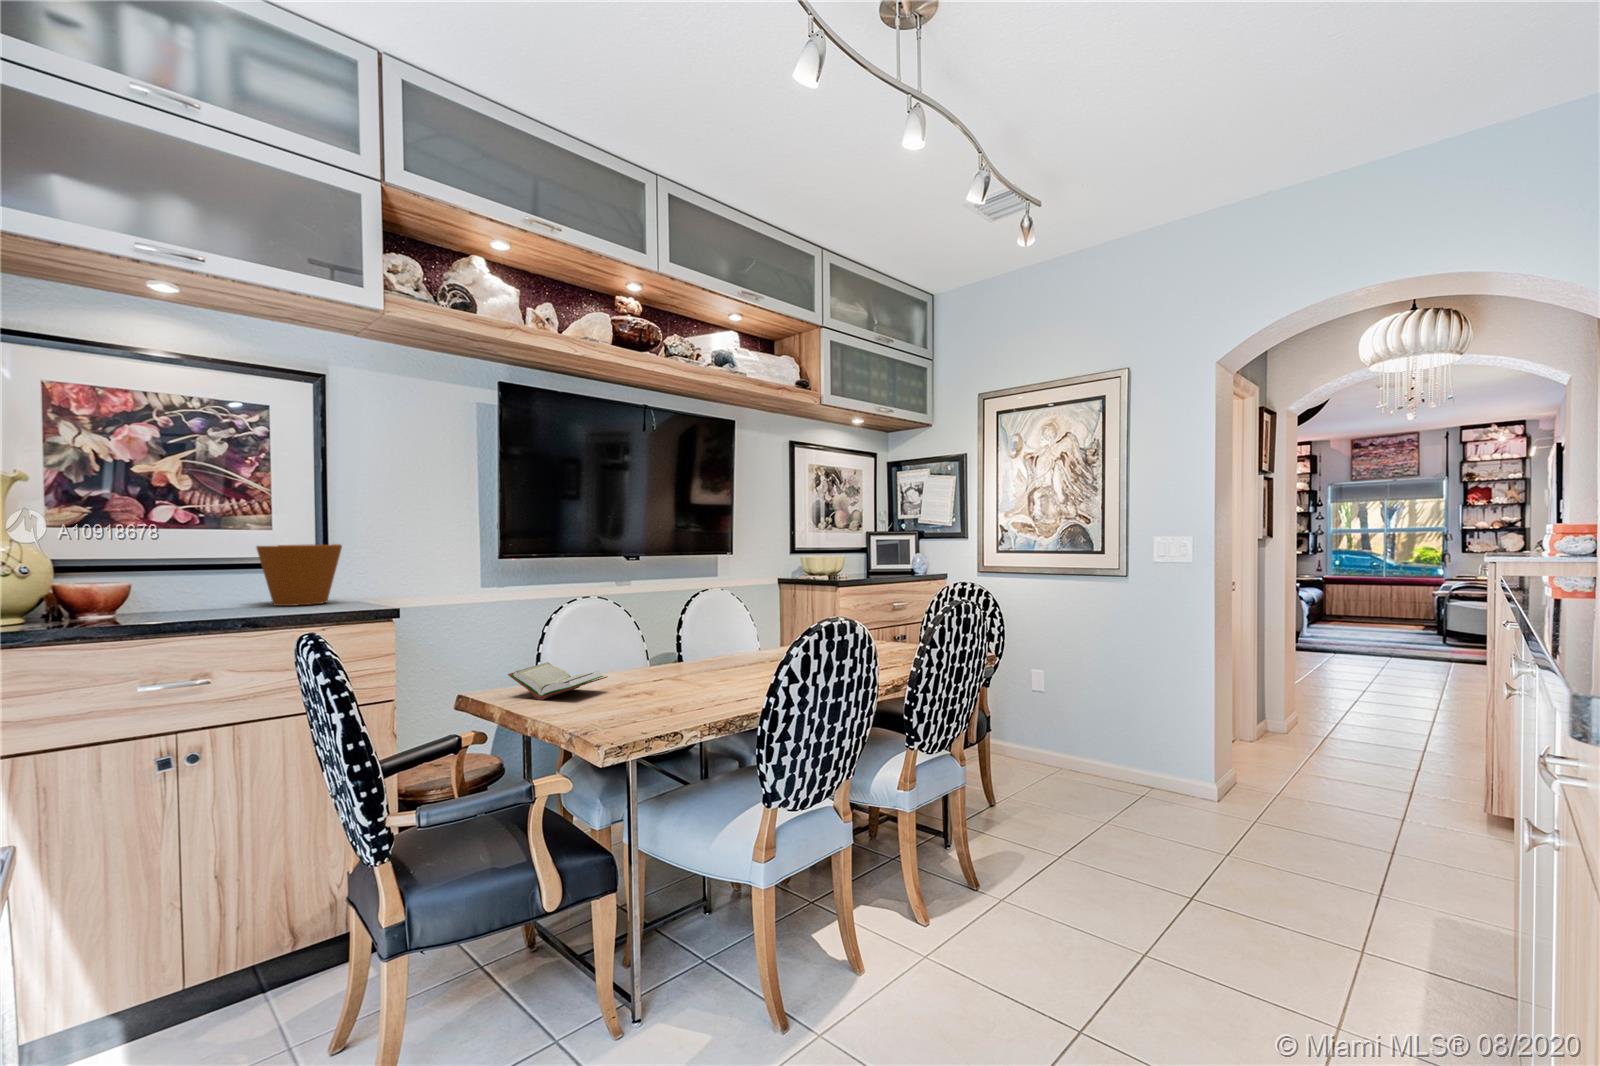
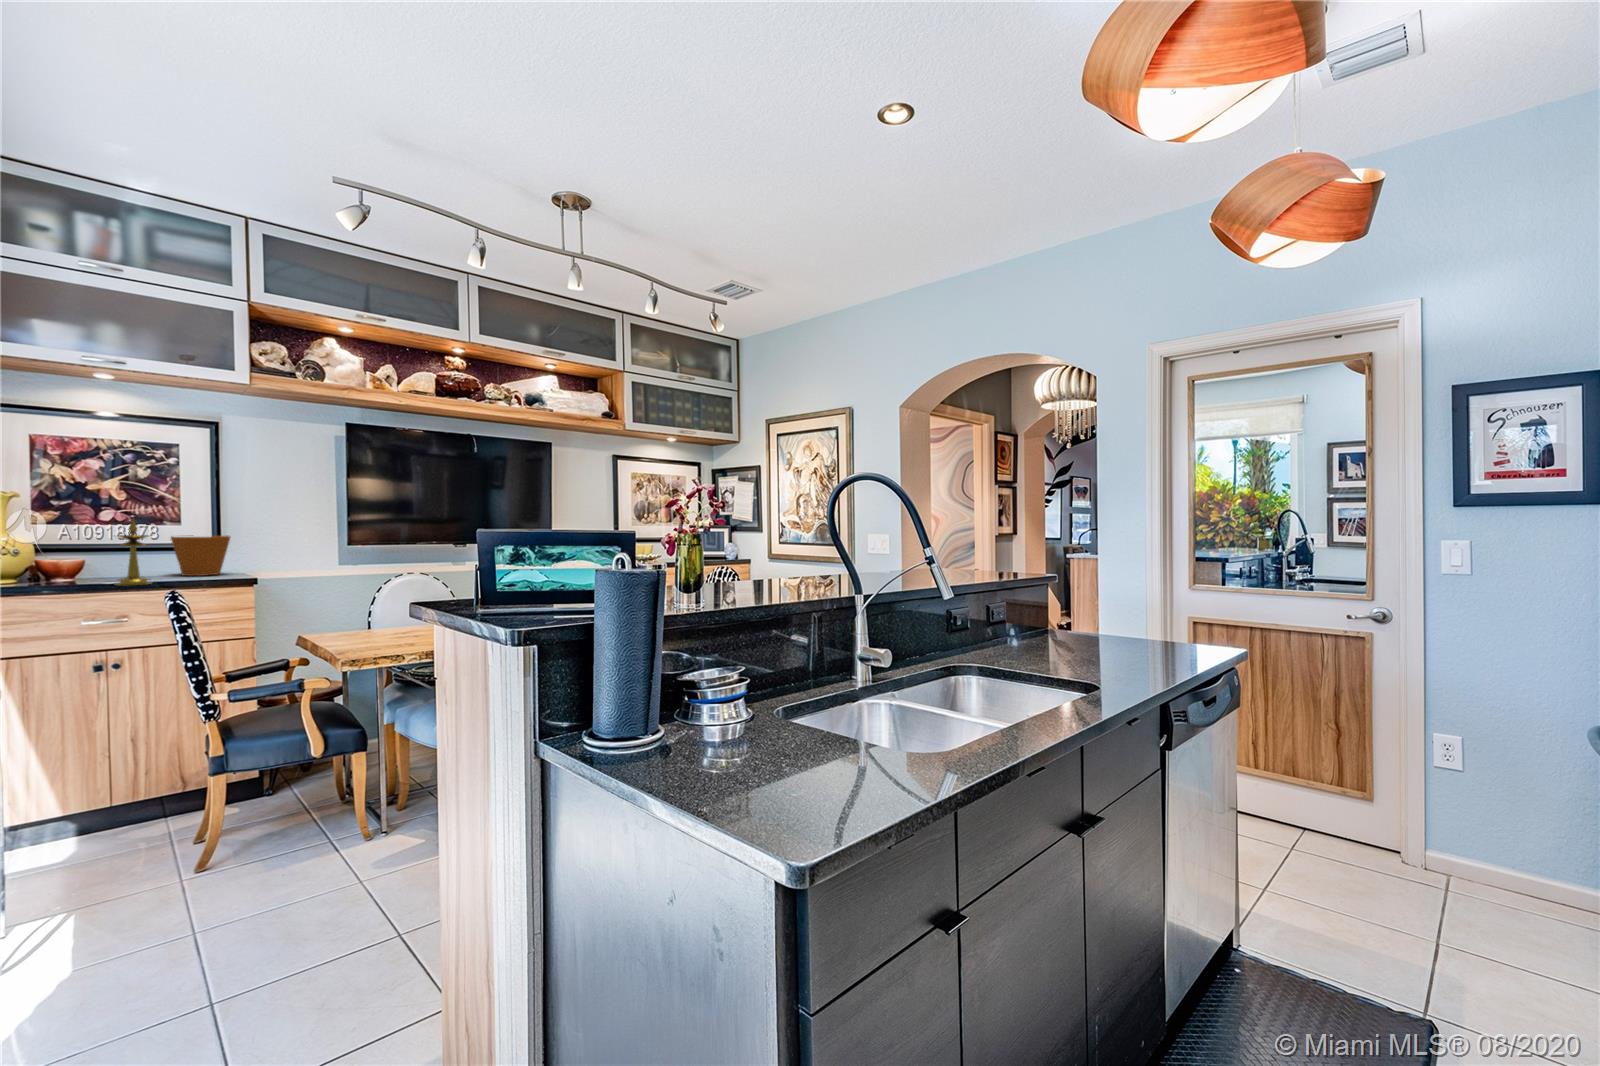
candlestick: none [186,513,245,624] -> present [117,519,151,585]
book: present [508,662,607,700] -> none [330,616,399,639]

